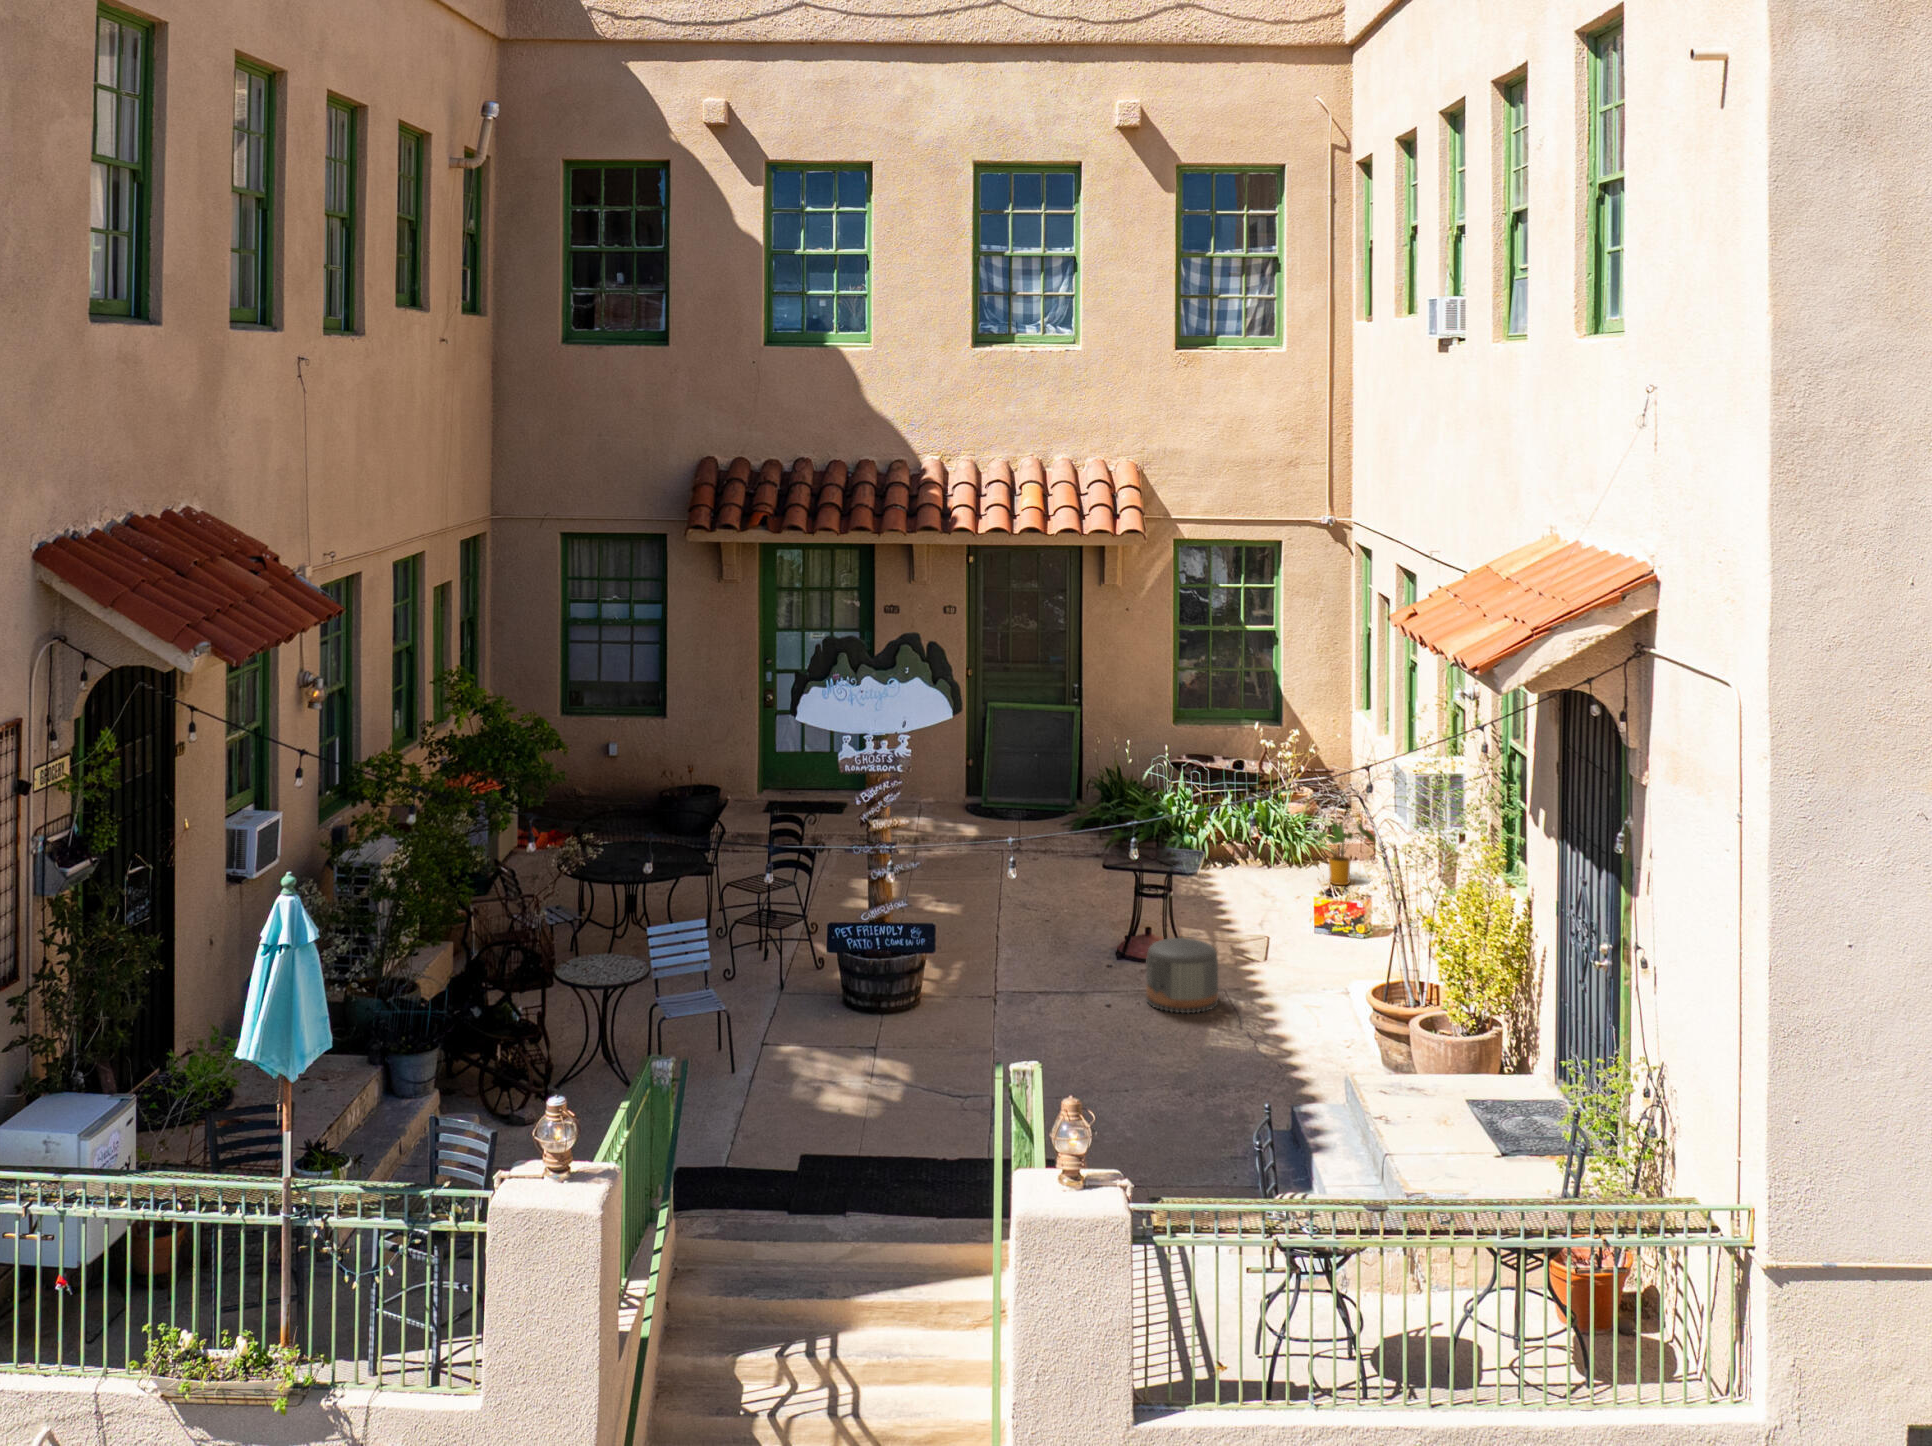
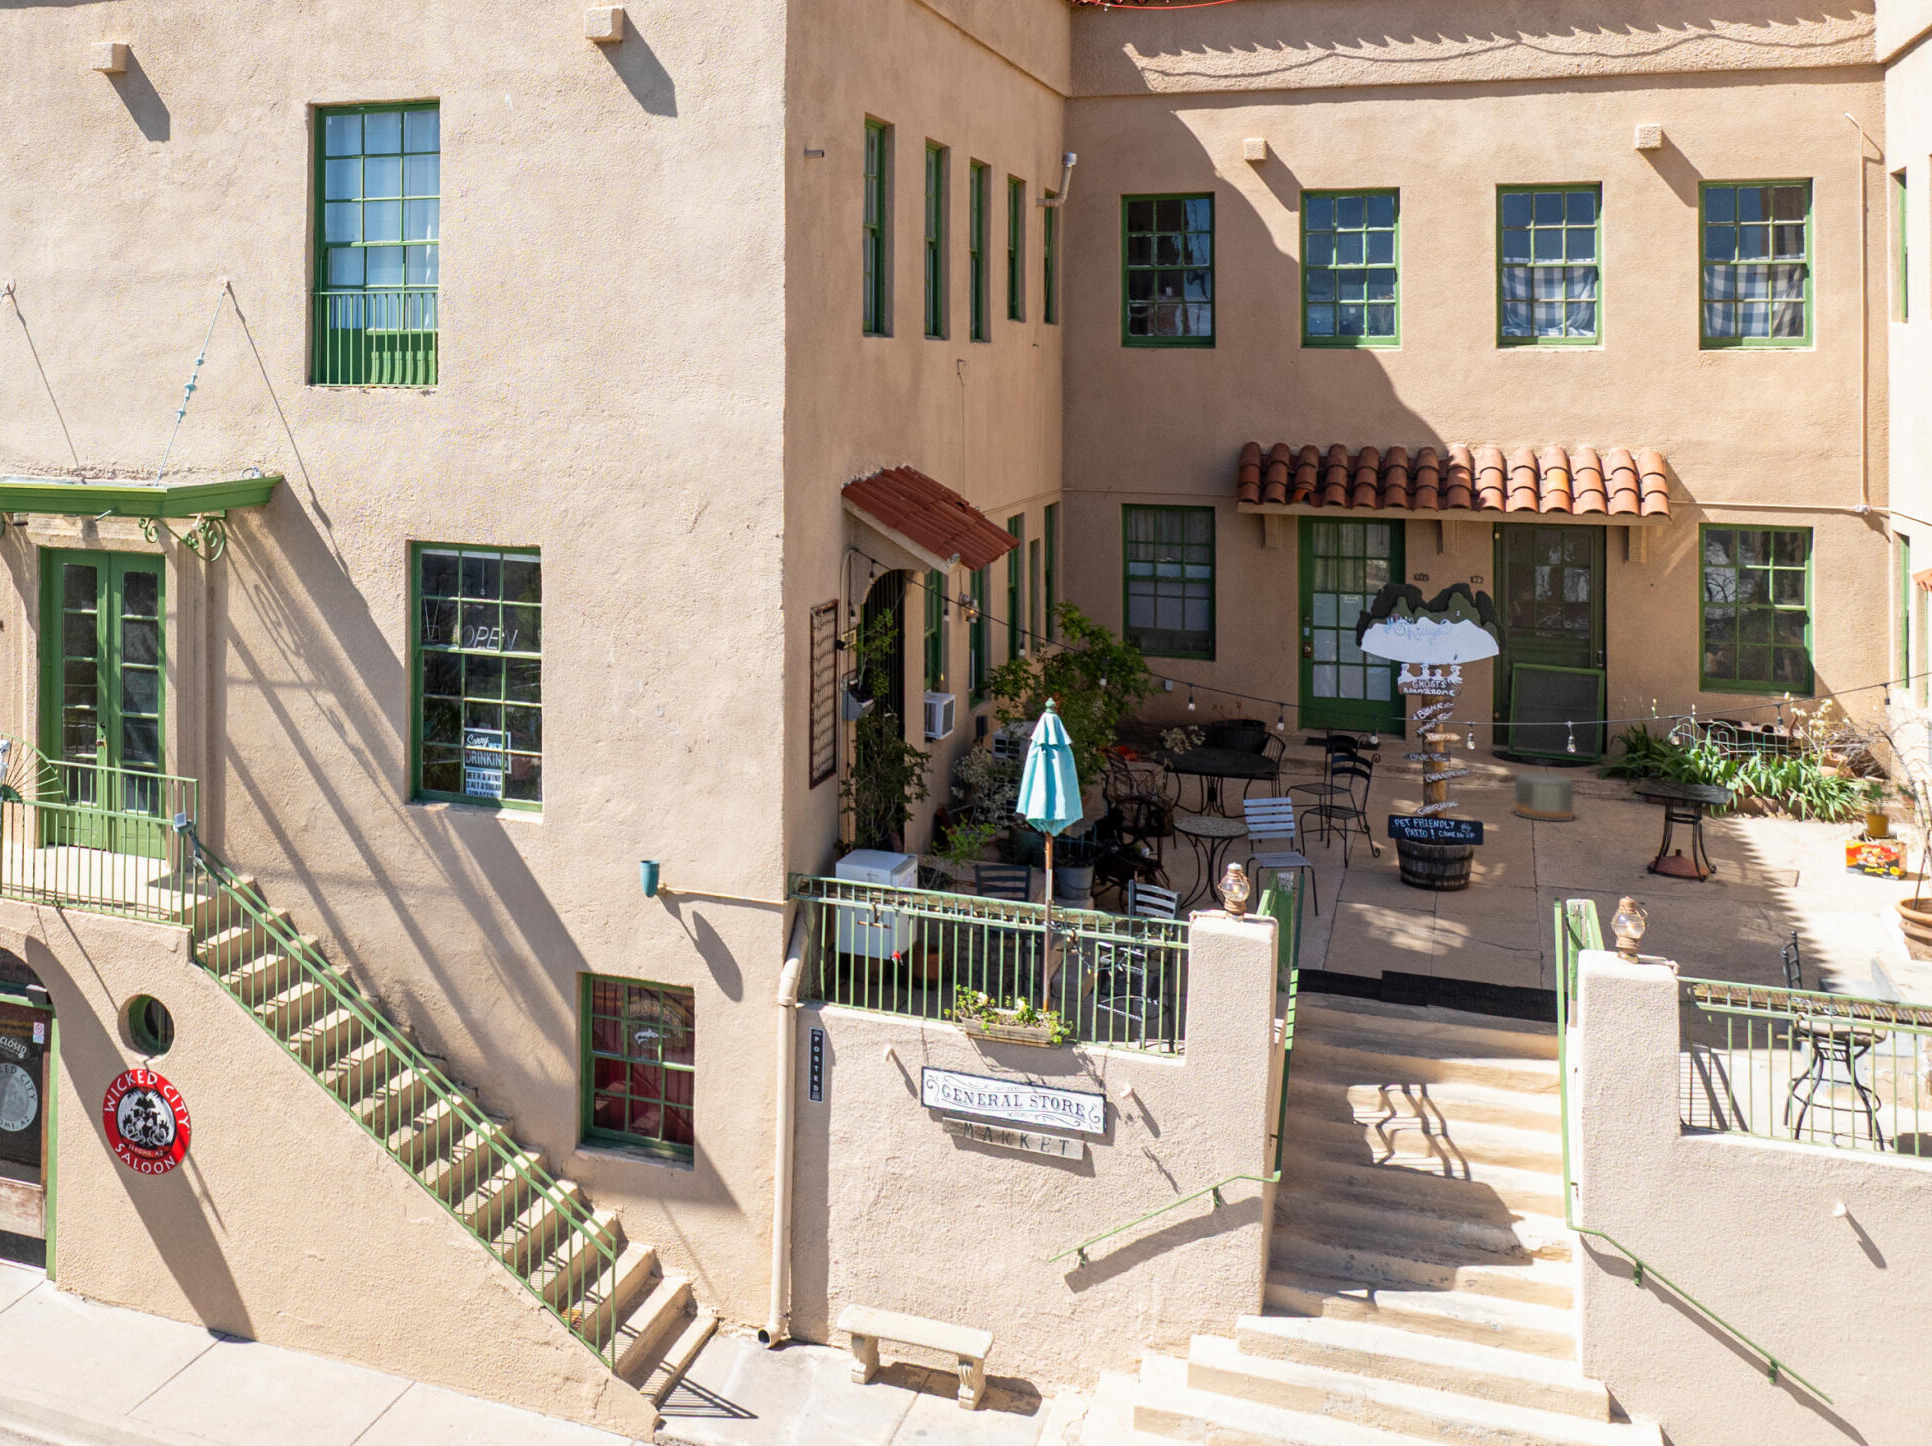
pouf: present [1146,938,1218,1013] -> present [1515,772,1573,821]

